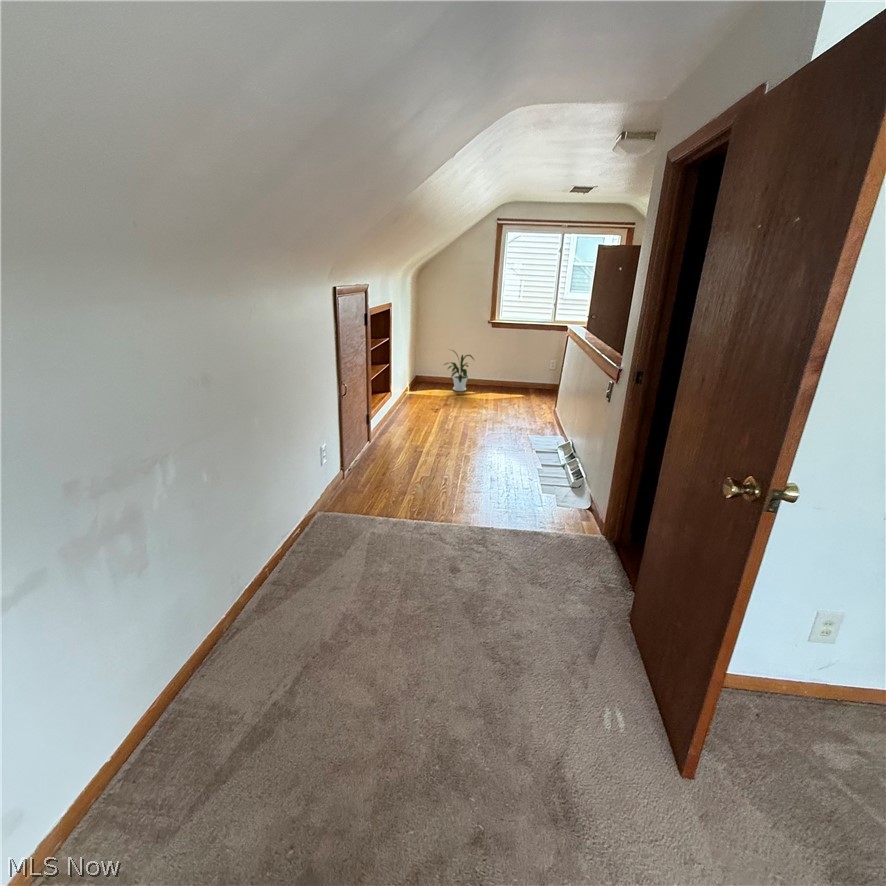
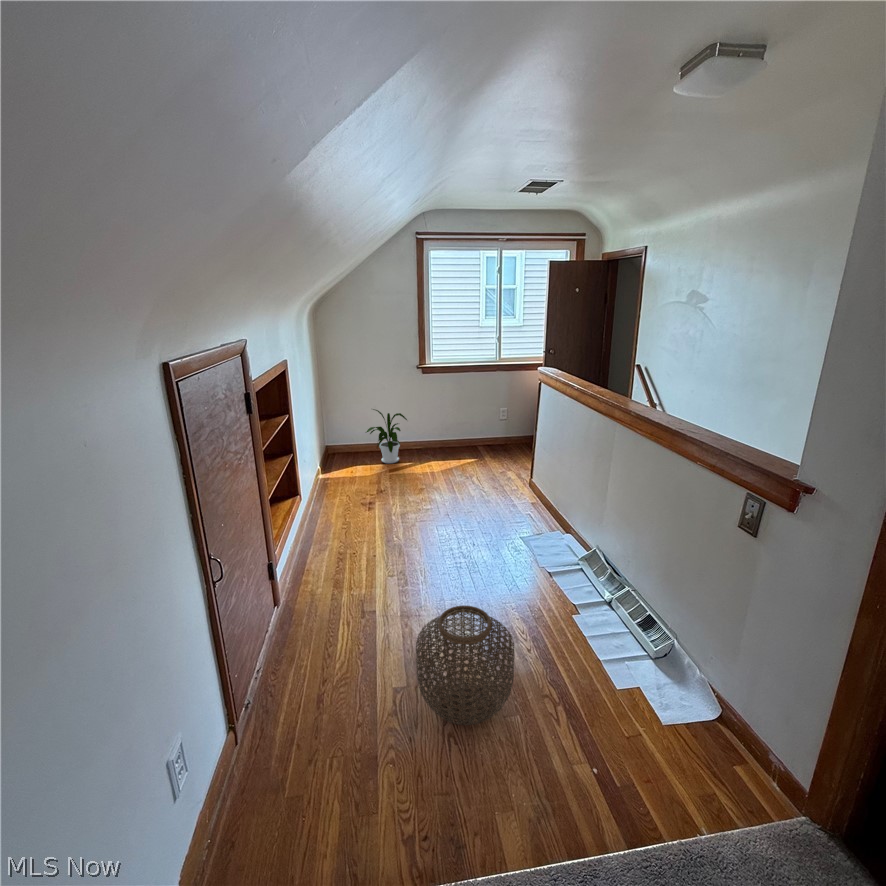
woven basket: none [434,434,487,494] -> present [416,605,514,725]

